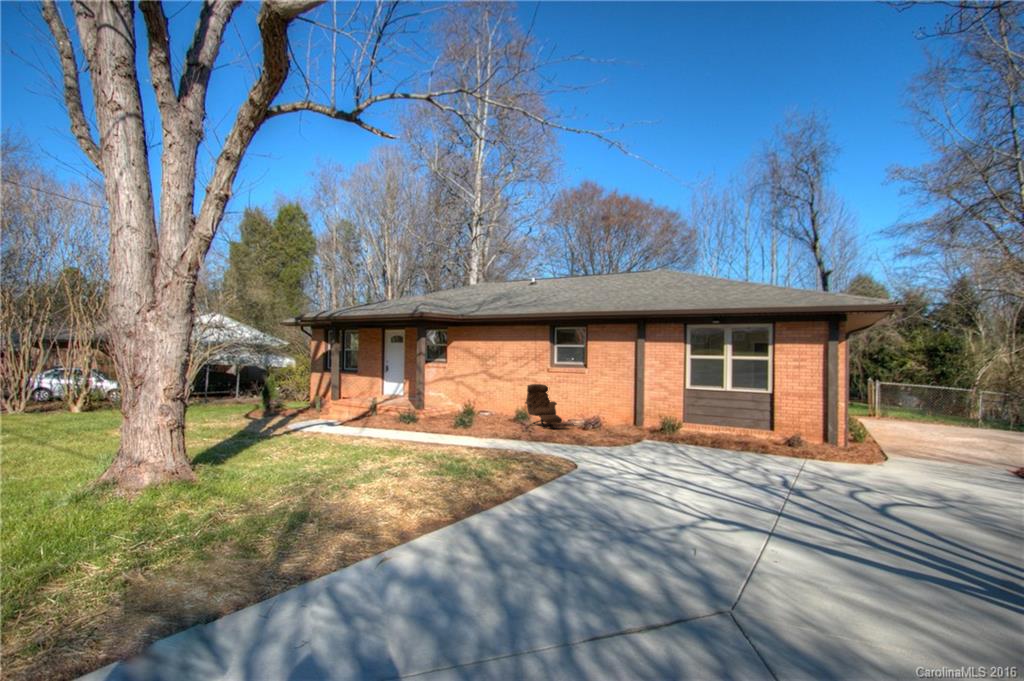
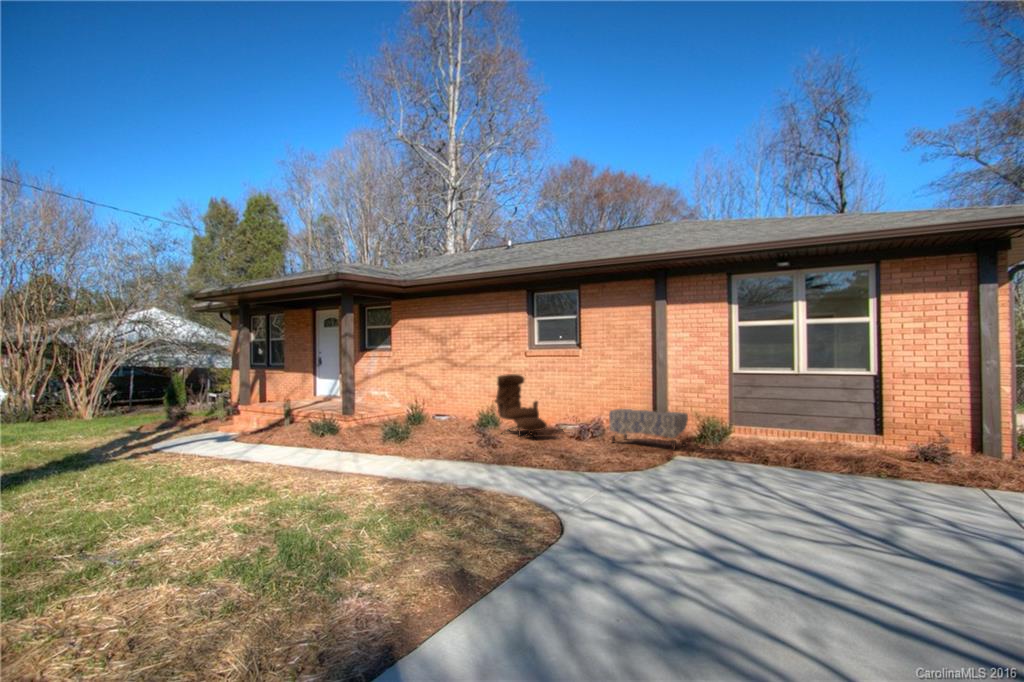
bench: none [604,410,655,438] -> present [609,409,688,451]

